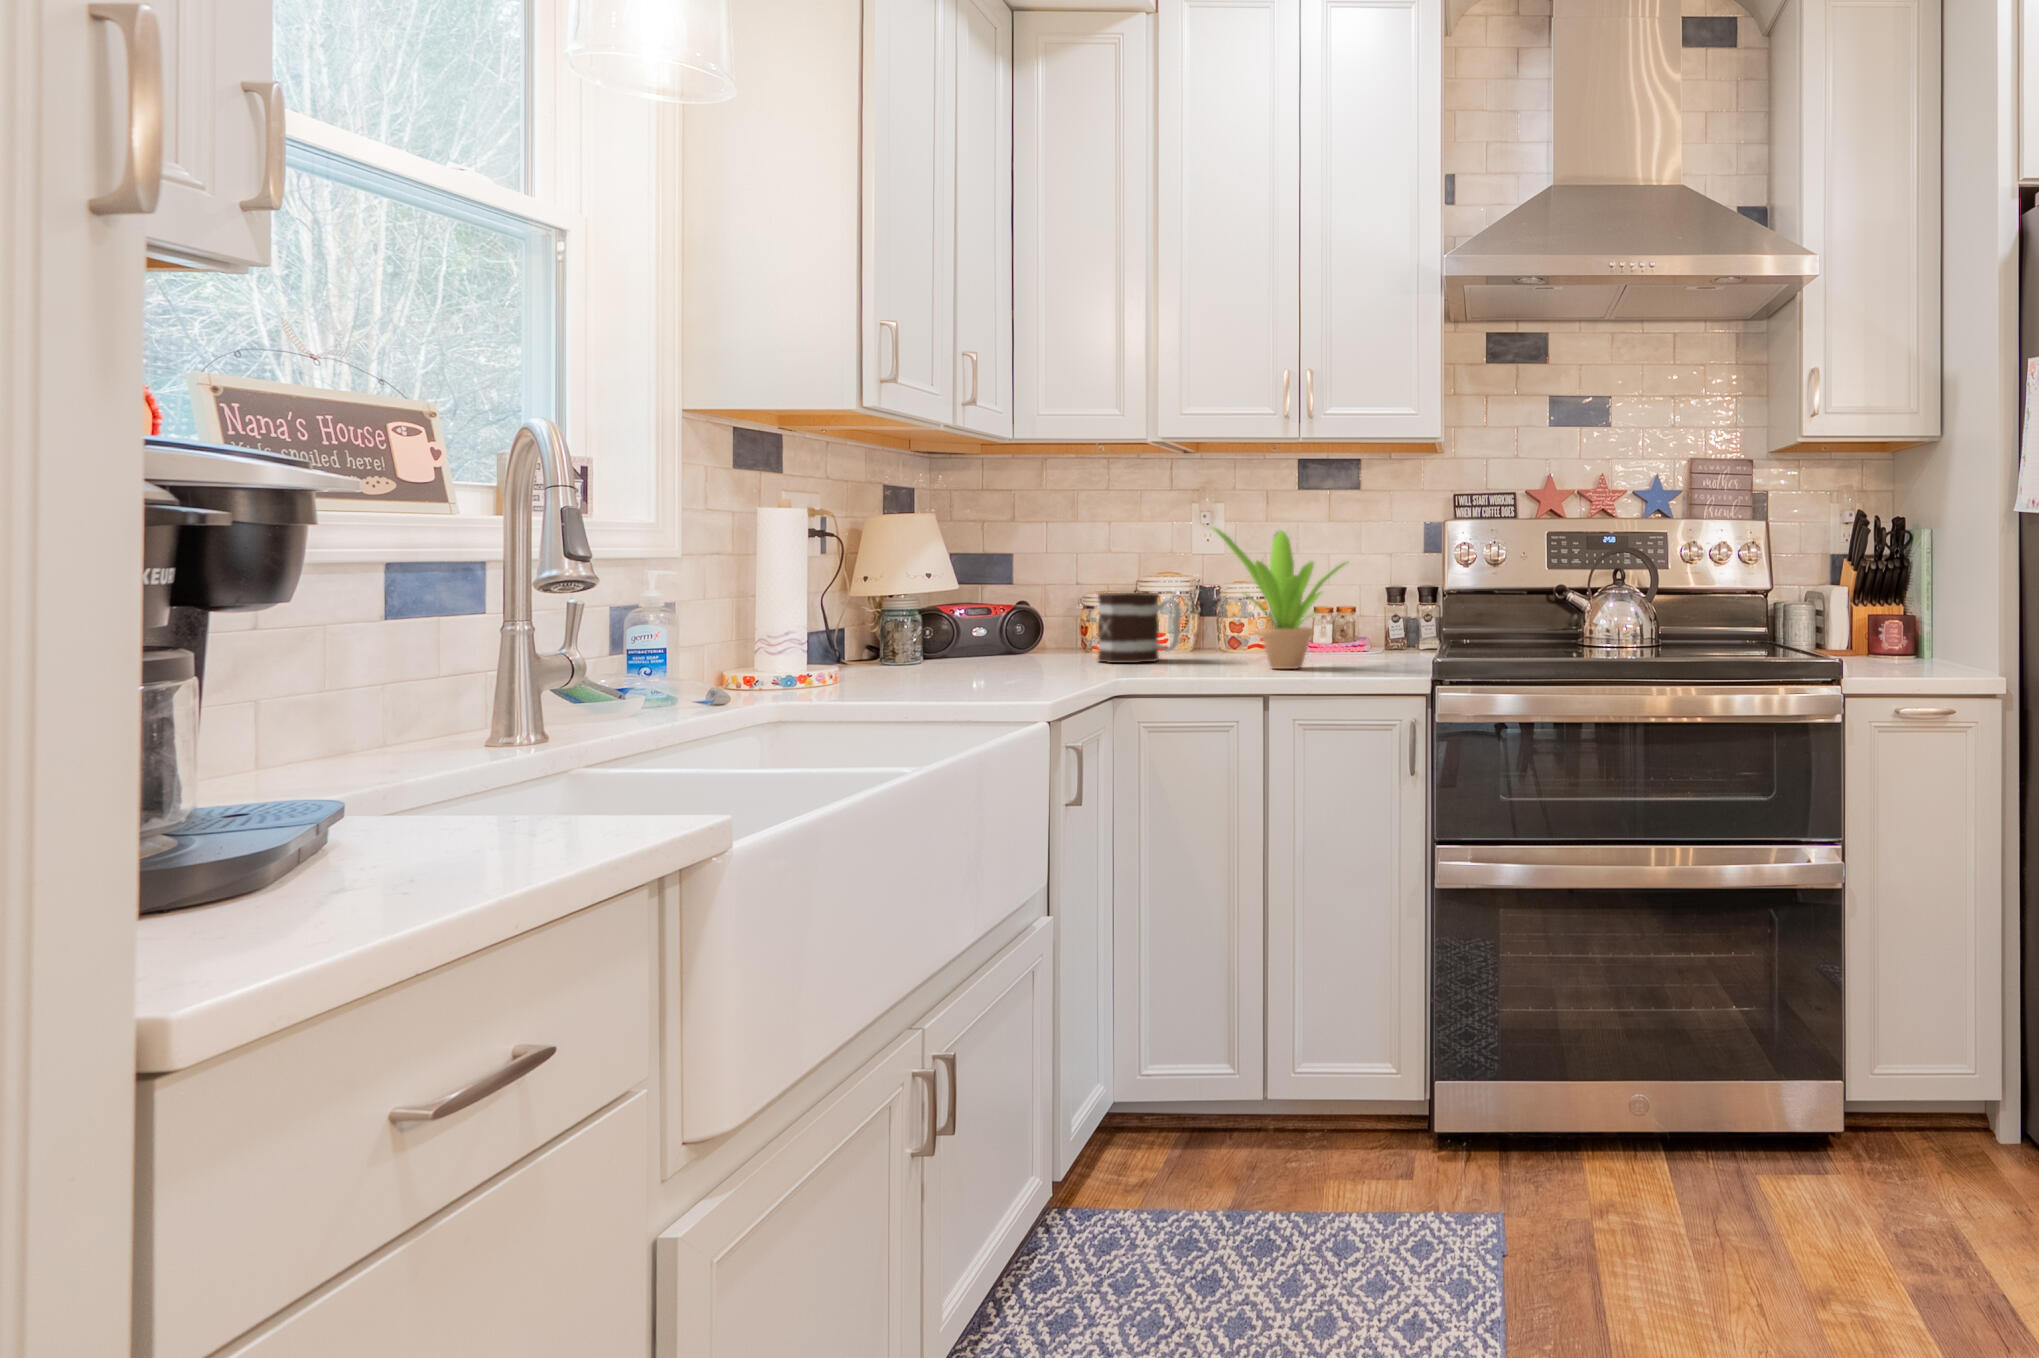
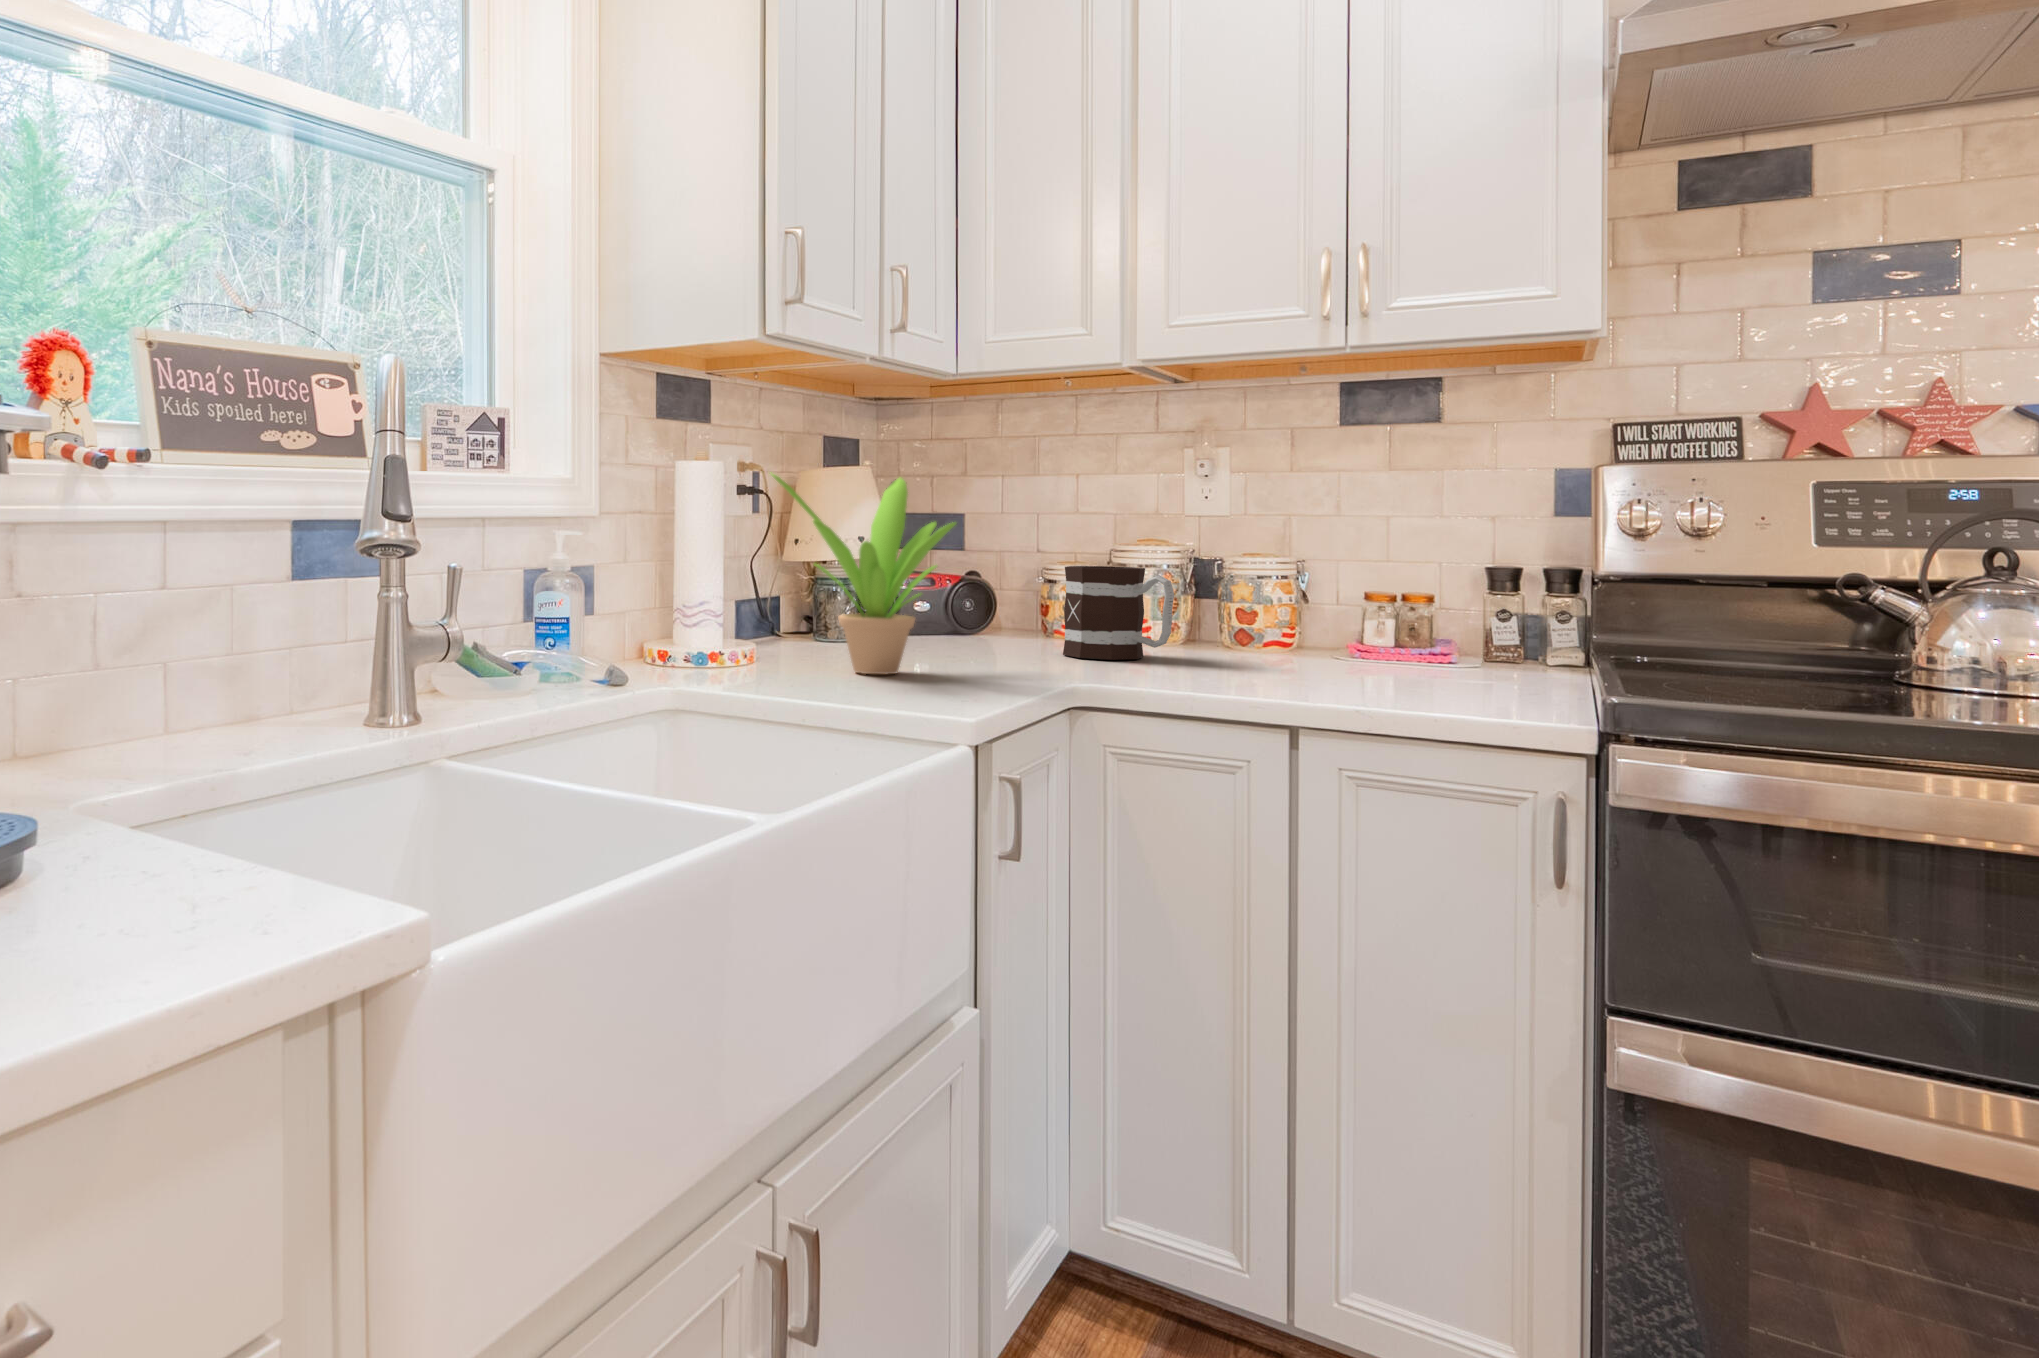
potted plant: present [1213,527,1349,669] -> present [771,474,956,674]

